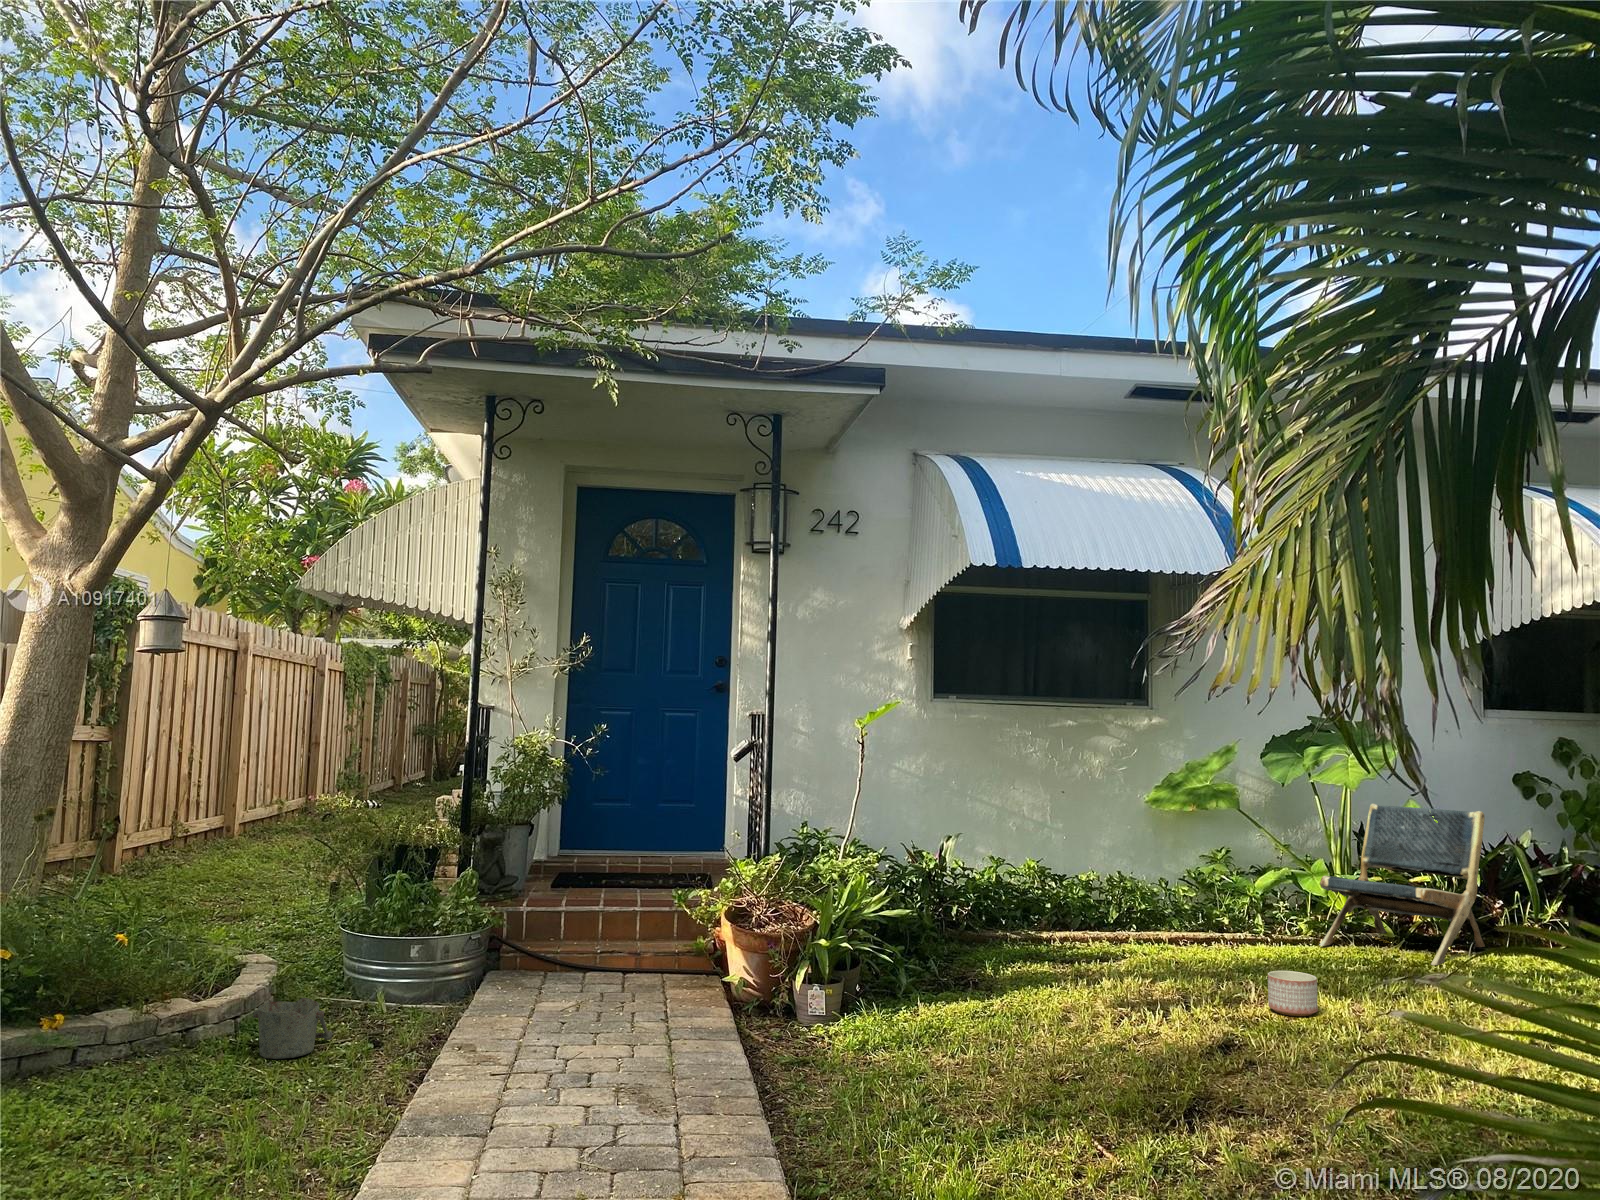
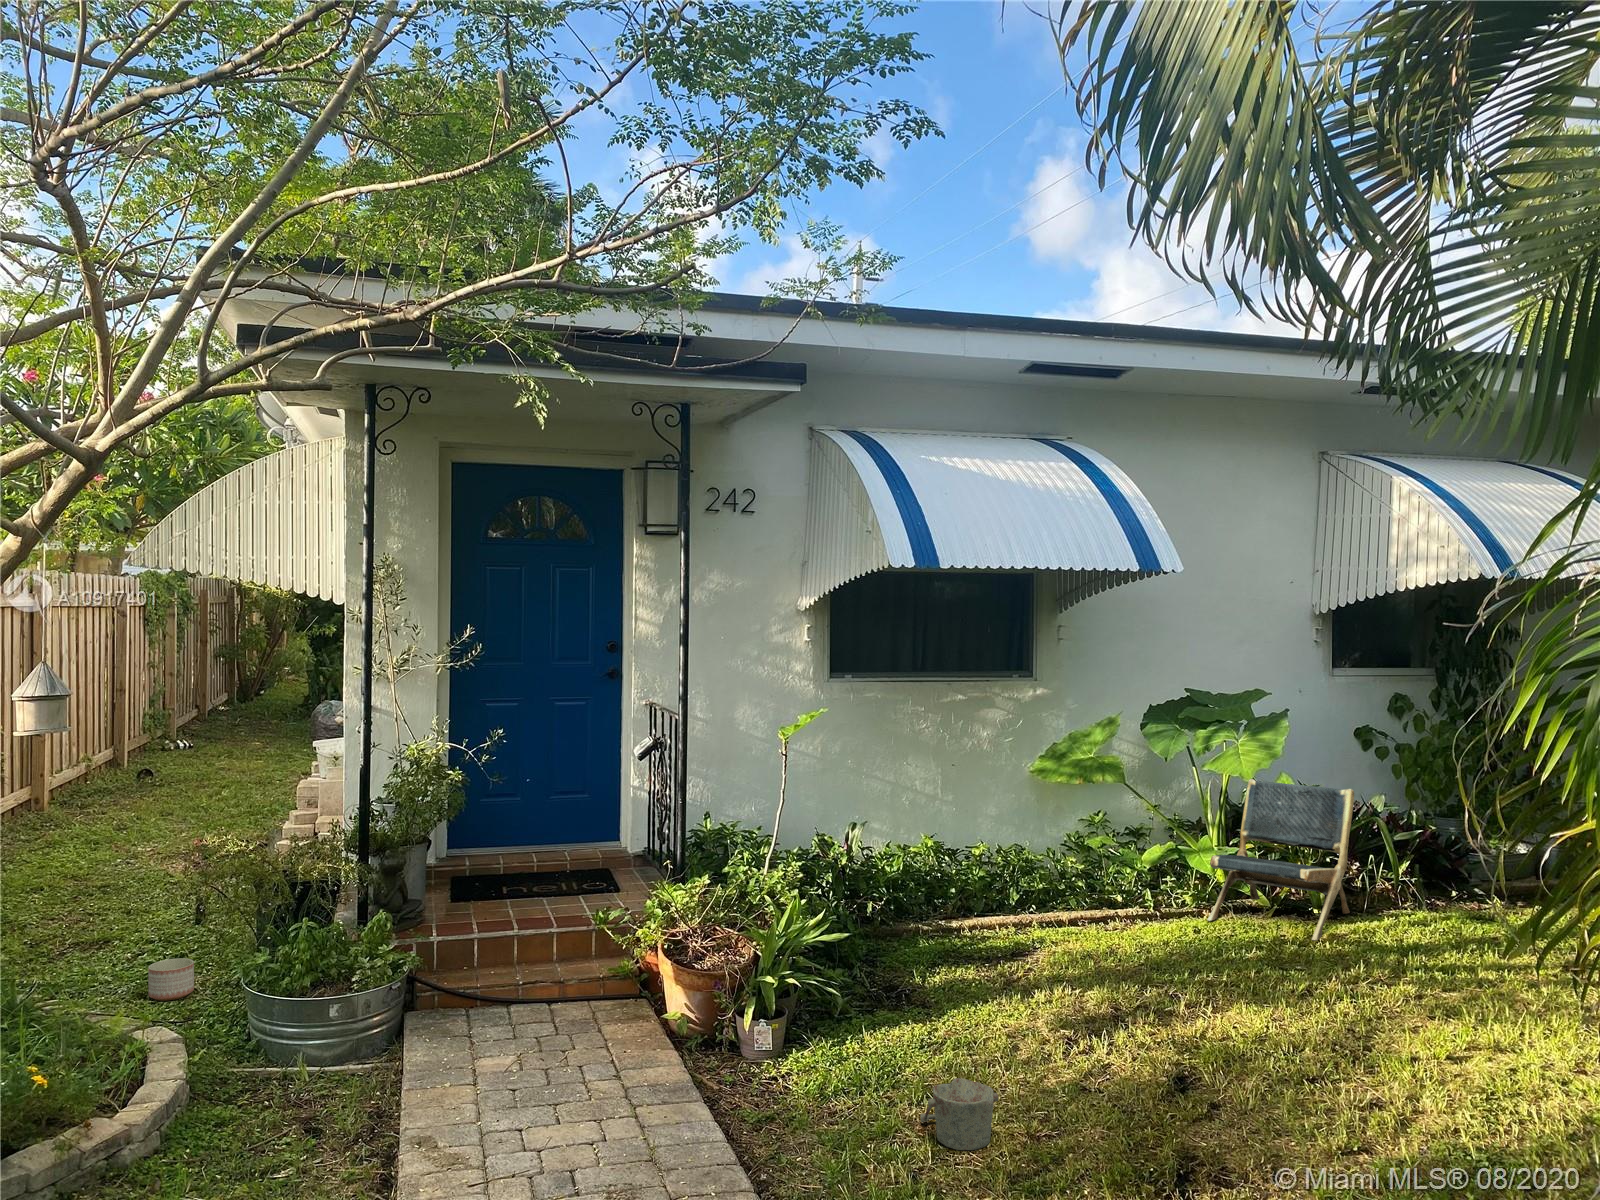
planter: present [1268,971,1318,1016] -> present [148,958,194,1001]
bucket: present [253,998,333,1059] -> present [920,1078,999,1150]

